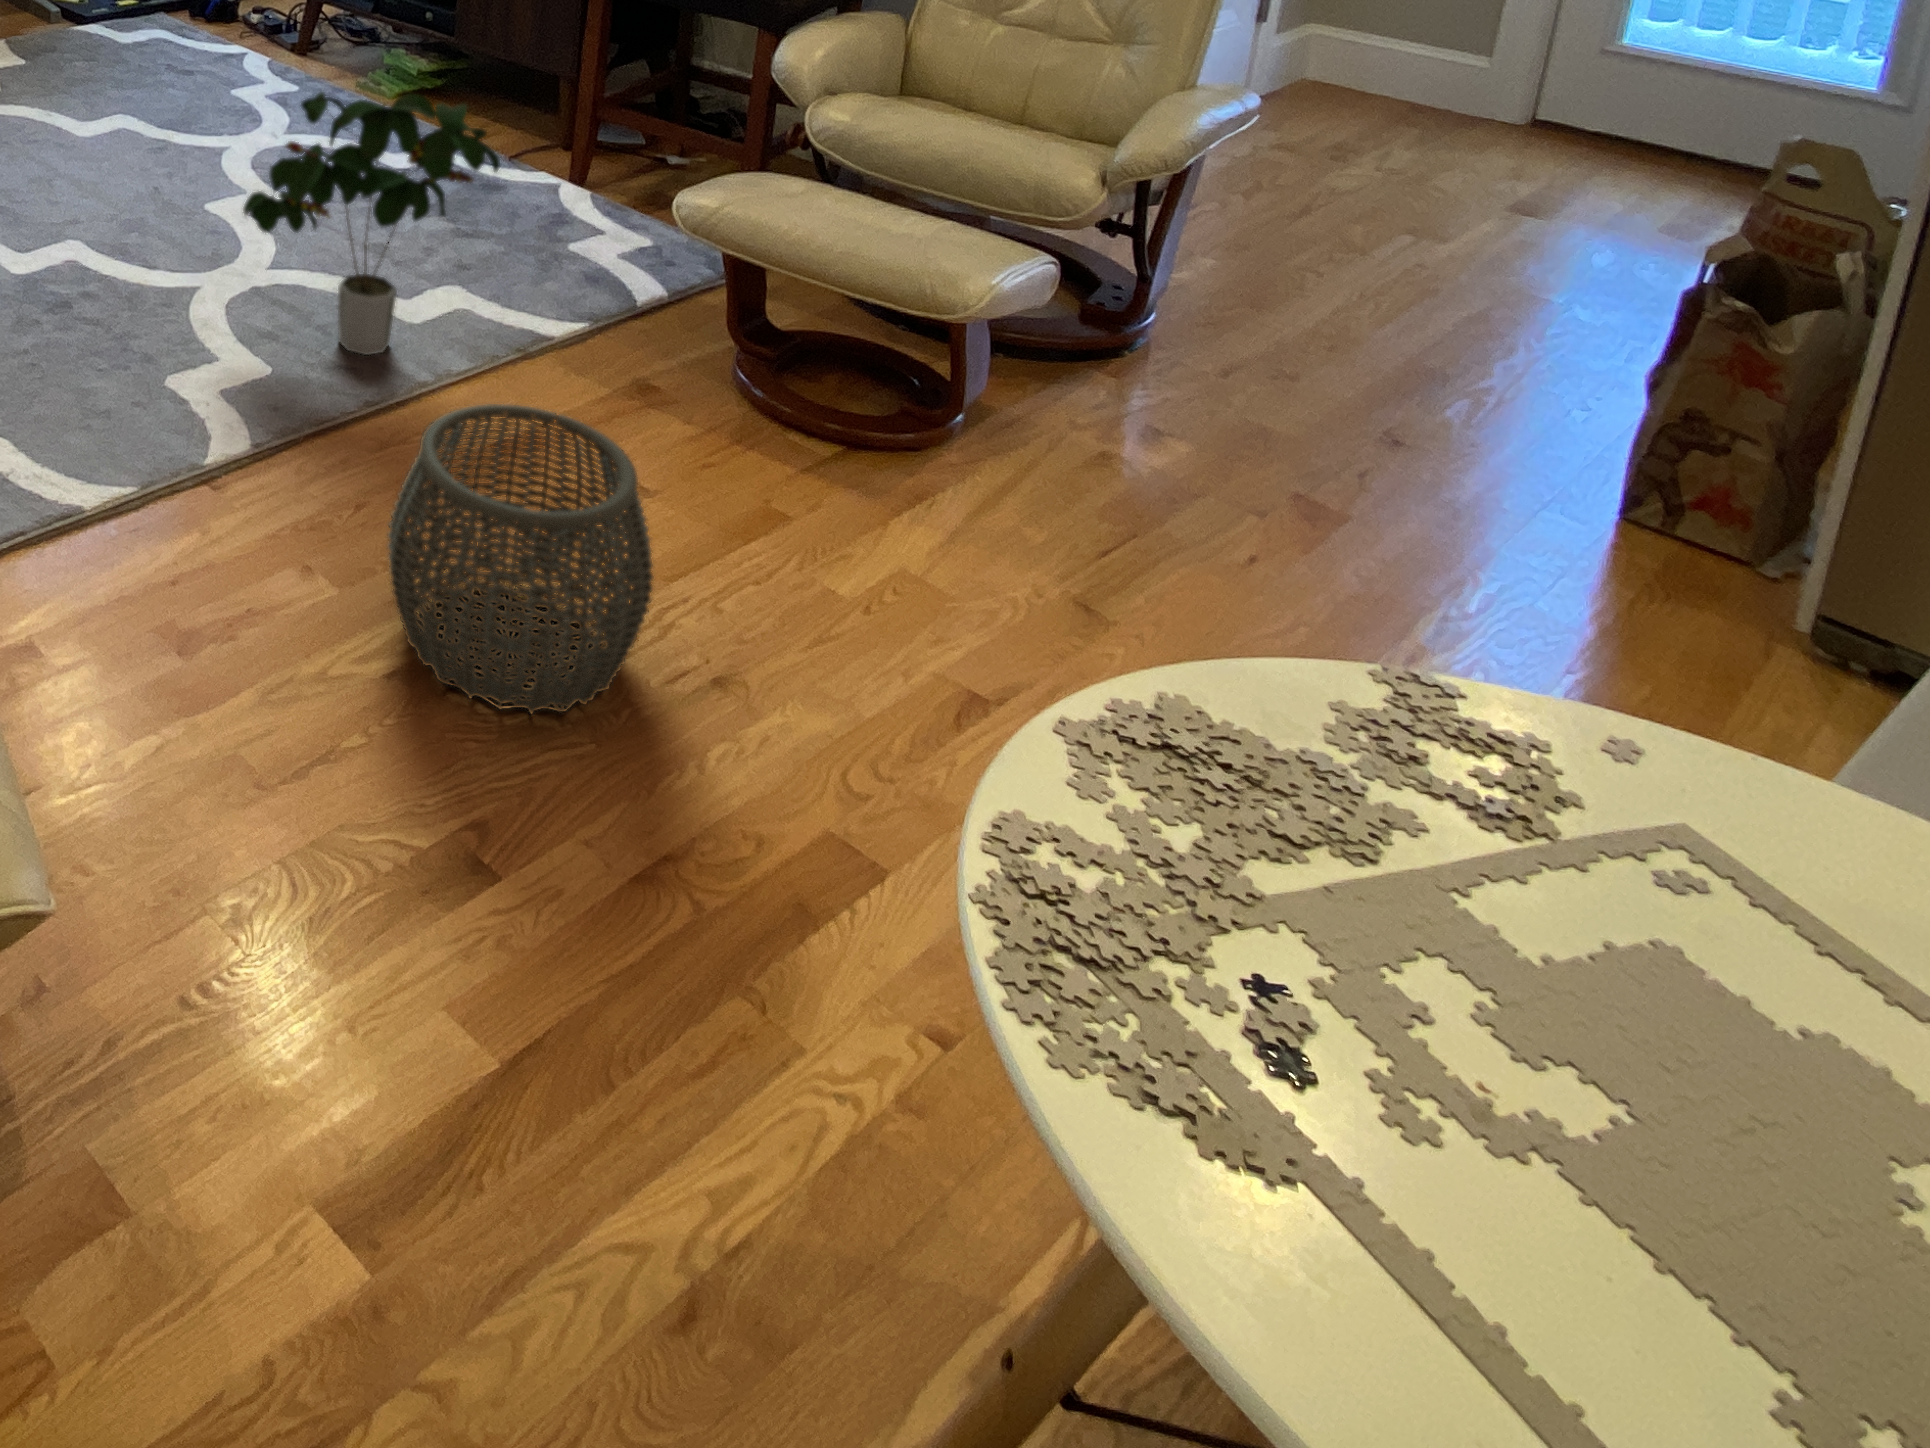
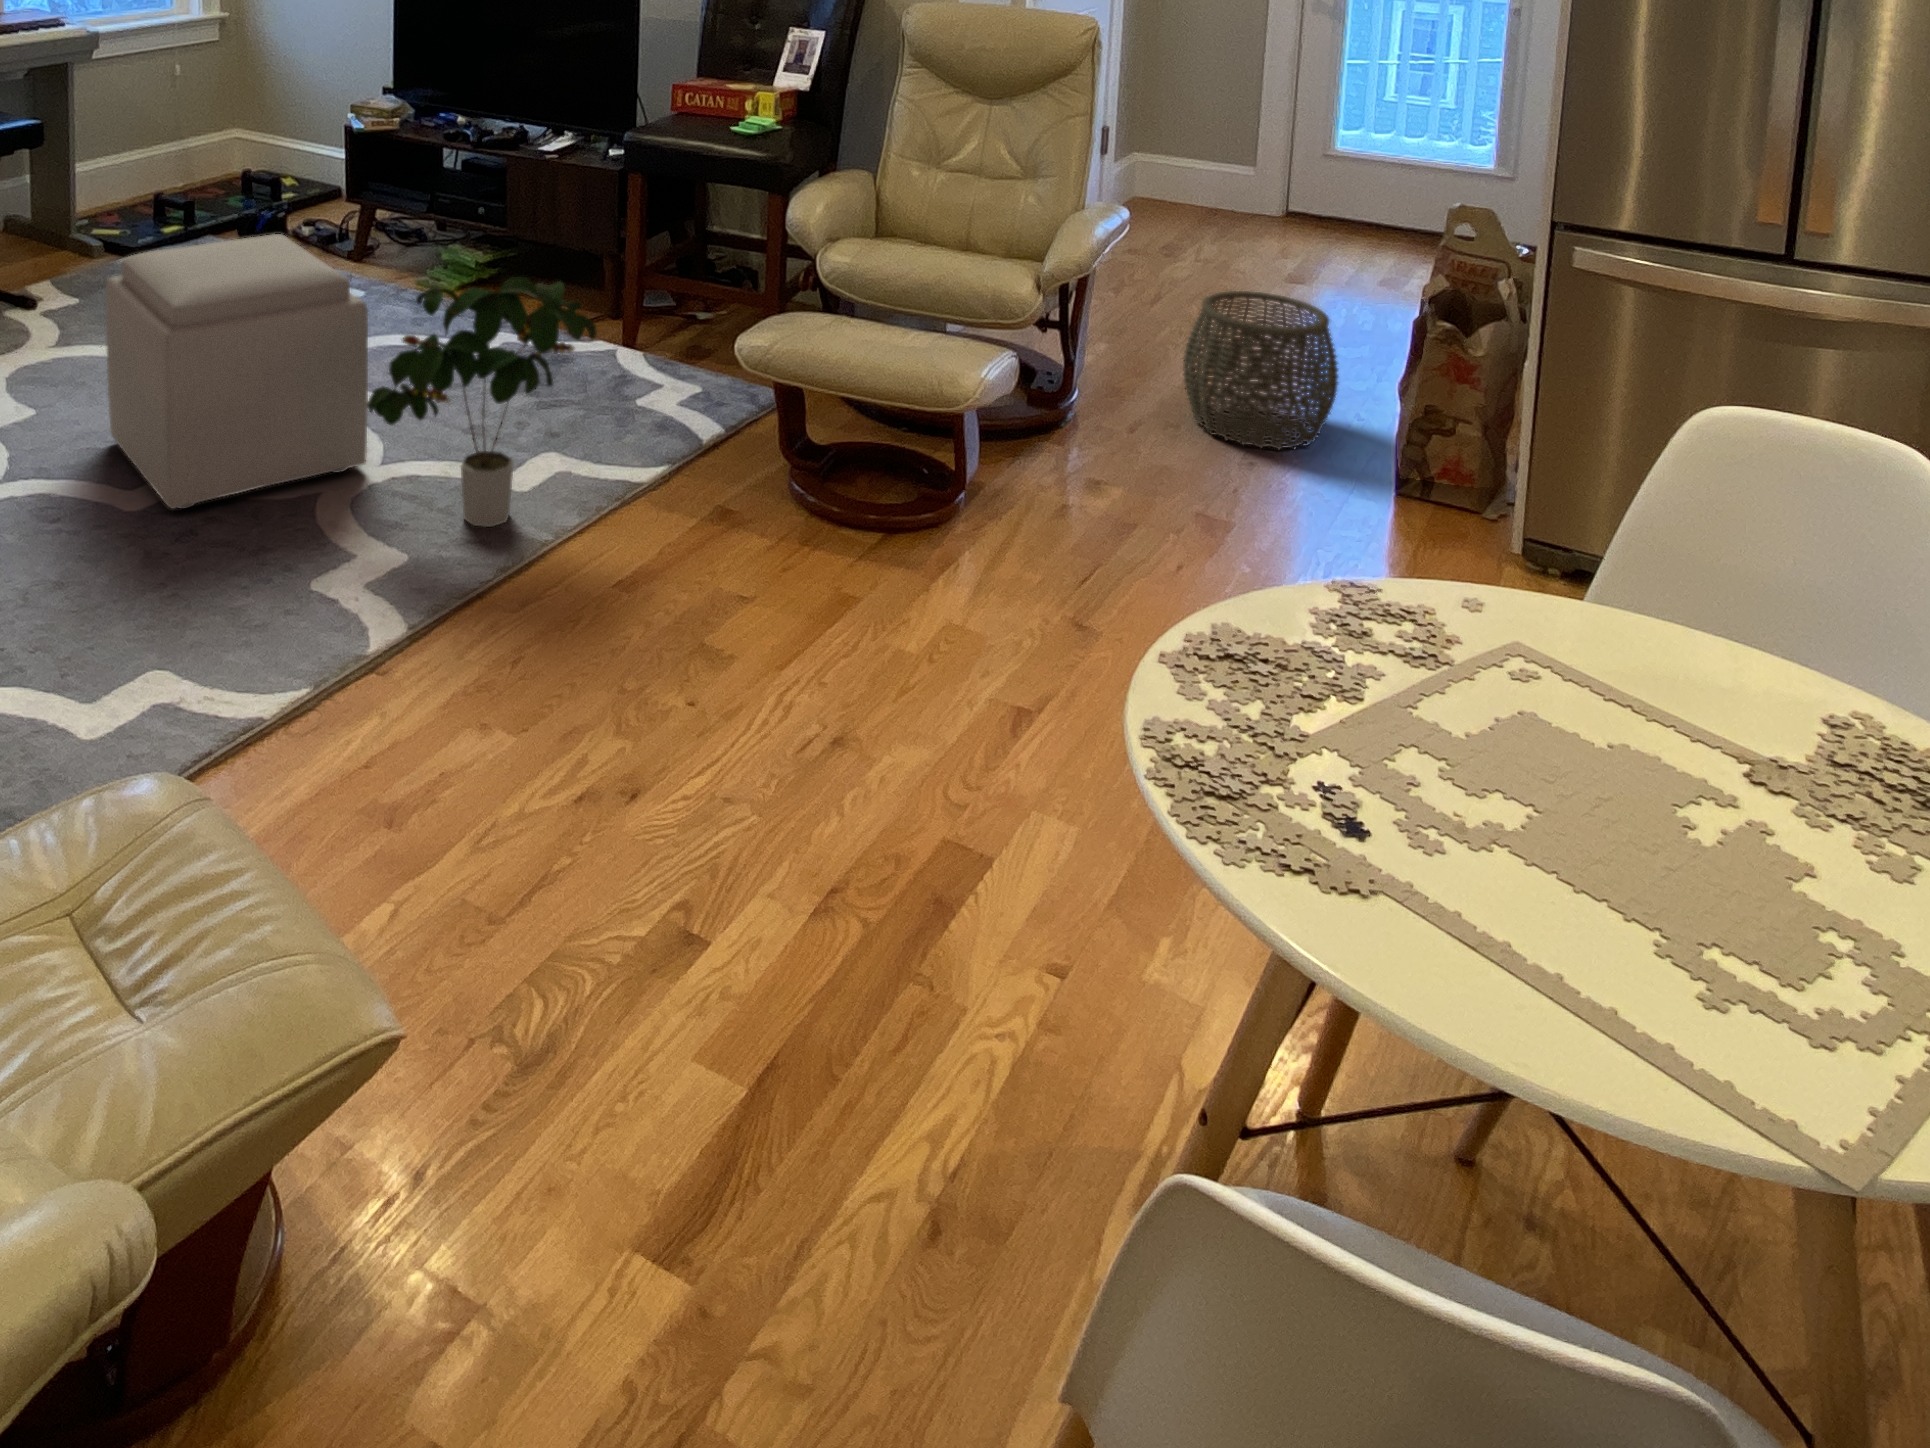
ottoman: none [14,19,260,283] -> present [106,234,368,509]
woven basket: present [387,404,653,713] -> present [1183,291,1338,449]

